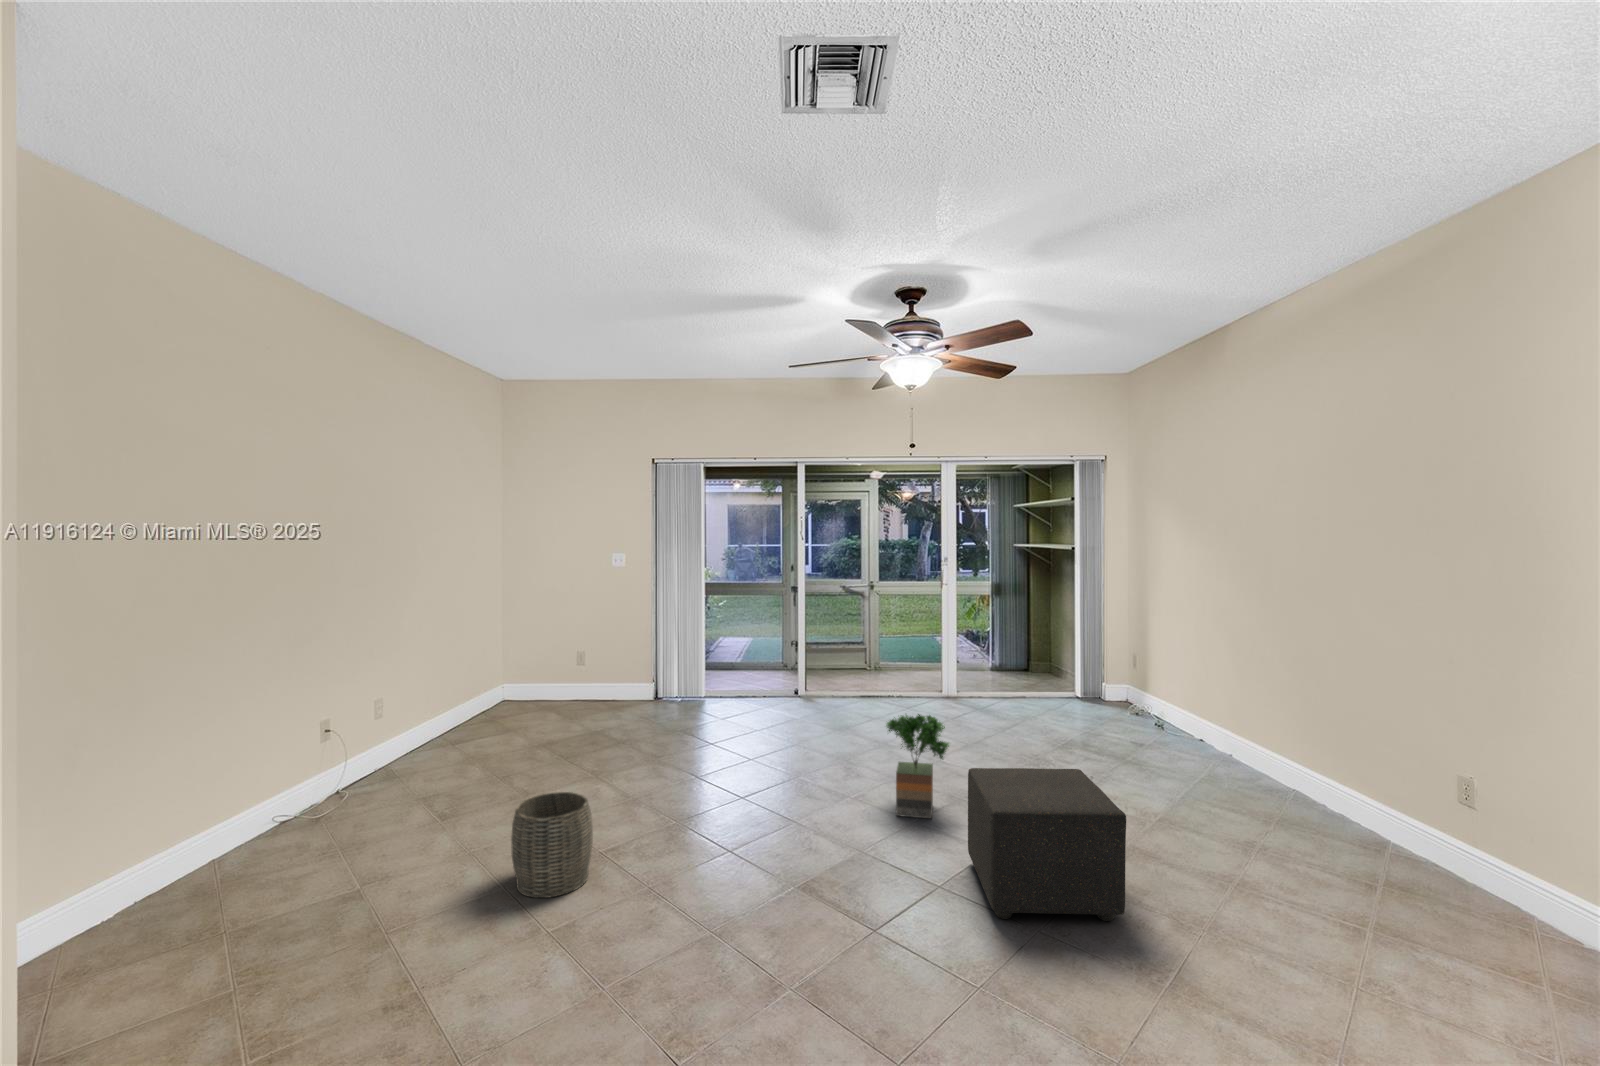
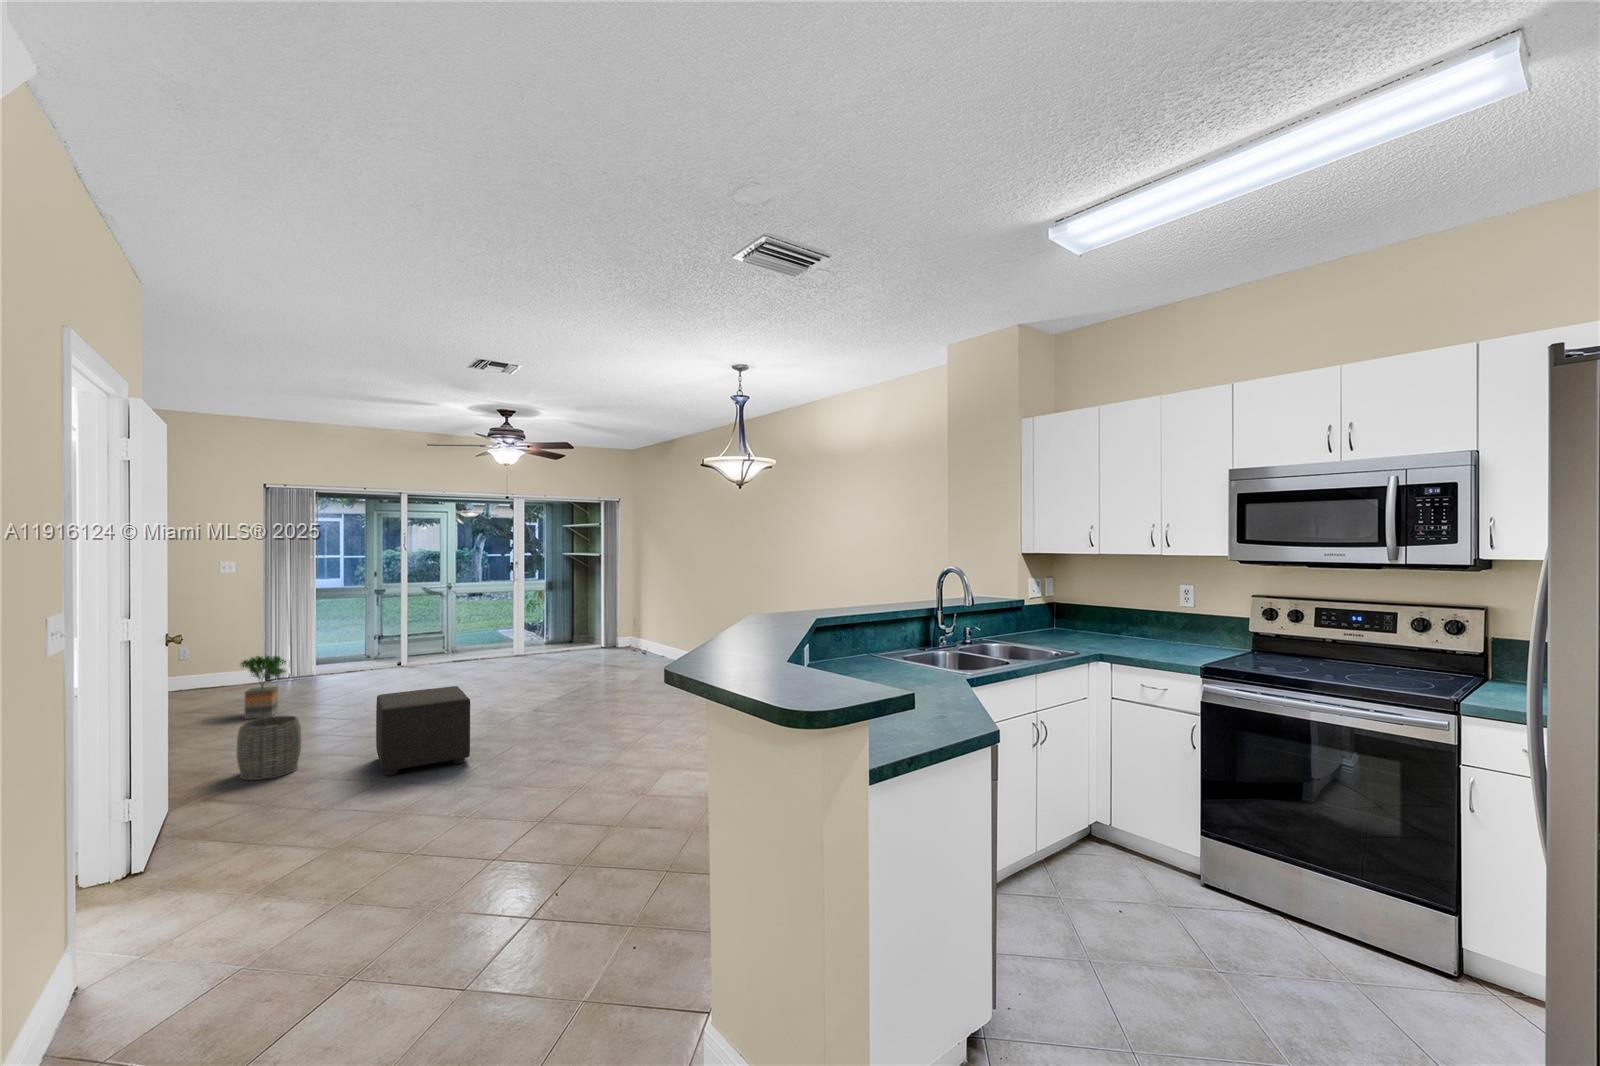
potted tree: present [886,714,949,819] -> present [241,655,286,719]
ottoman: present [968,768,1126,921] -> present [376,686,470,776]

